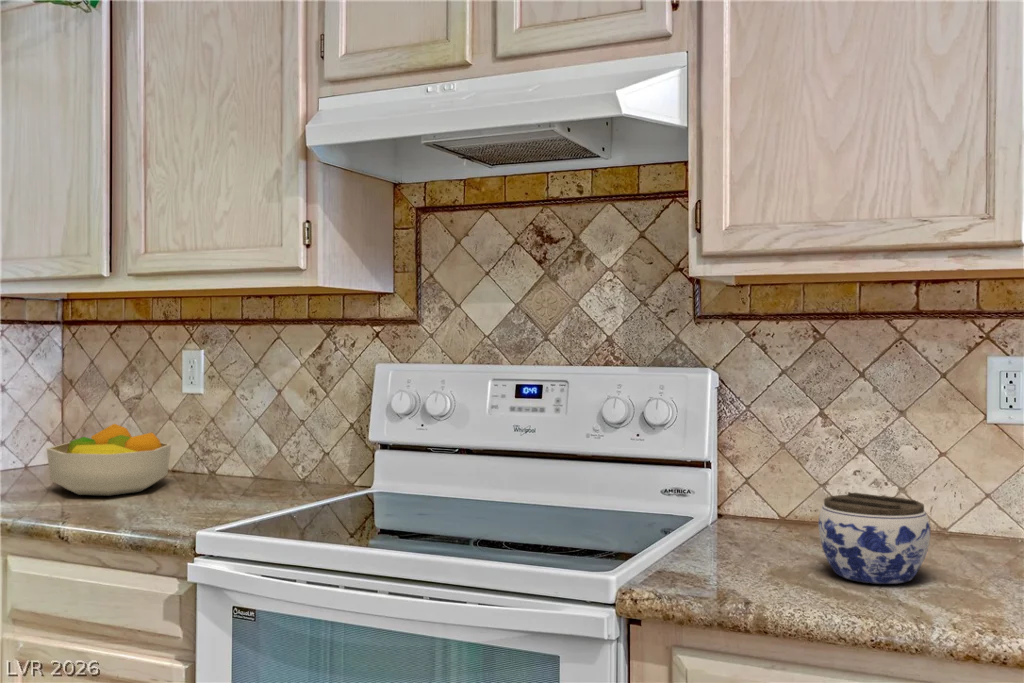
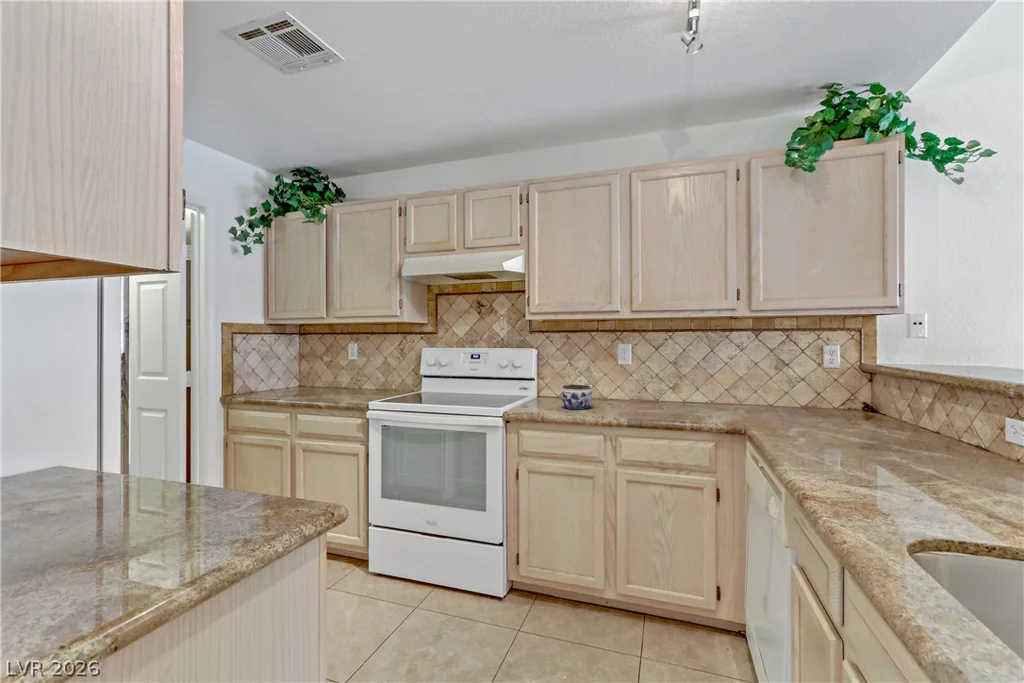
fruit bowl: present [47,424,171,495] -> none [304,371,348,395]

